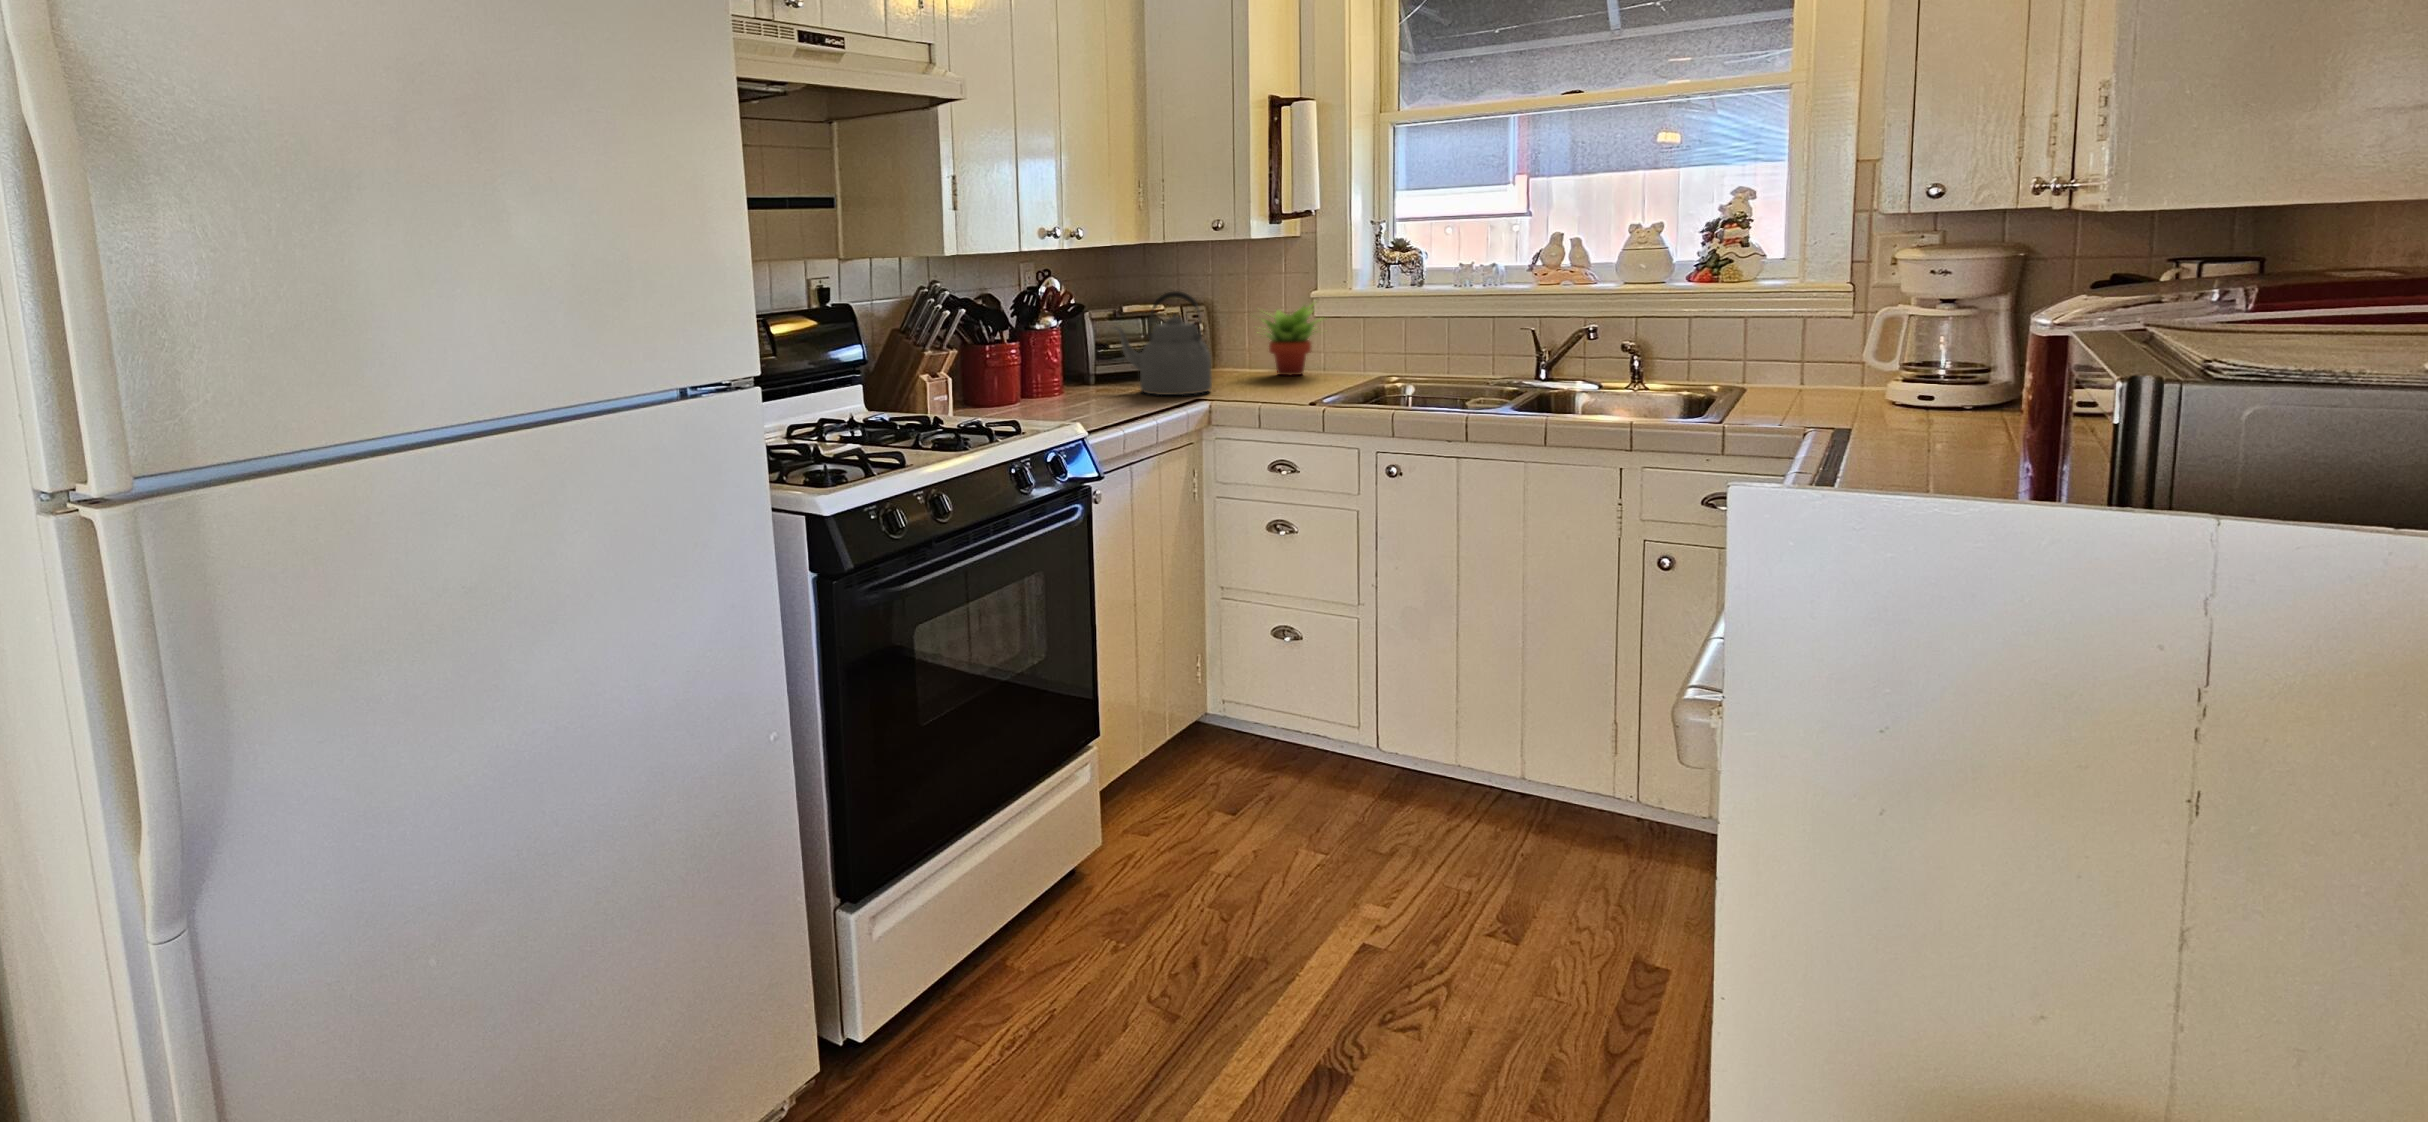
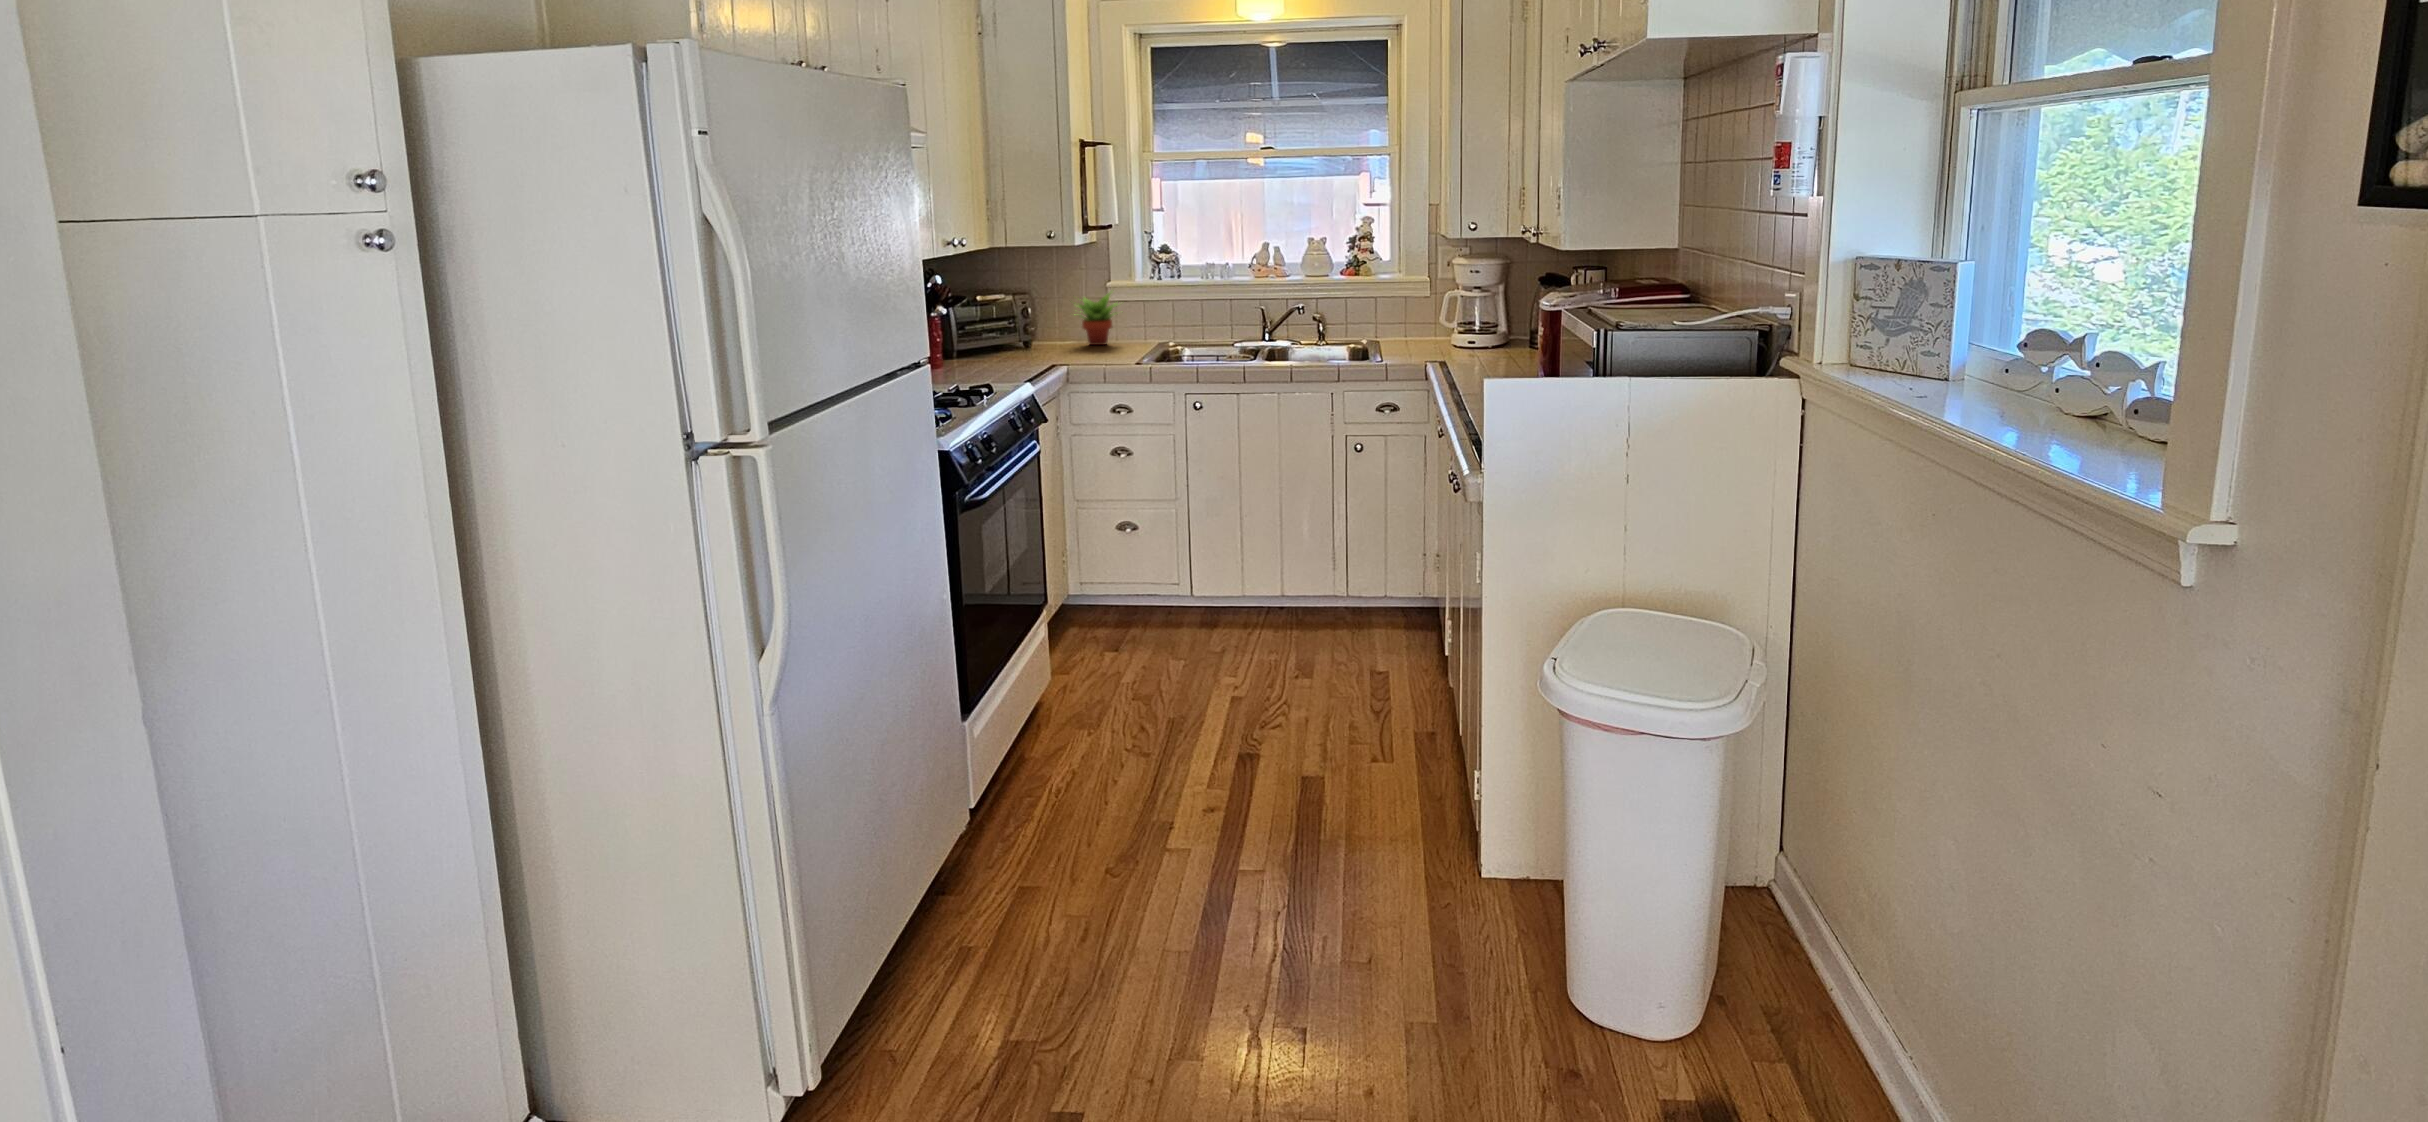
kettle: present [1113,291,1212,395] -> none [981,285,1061,362]

